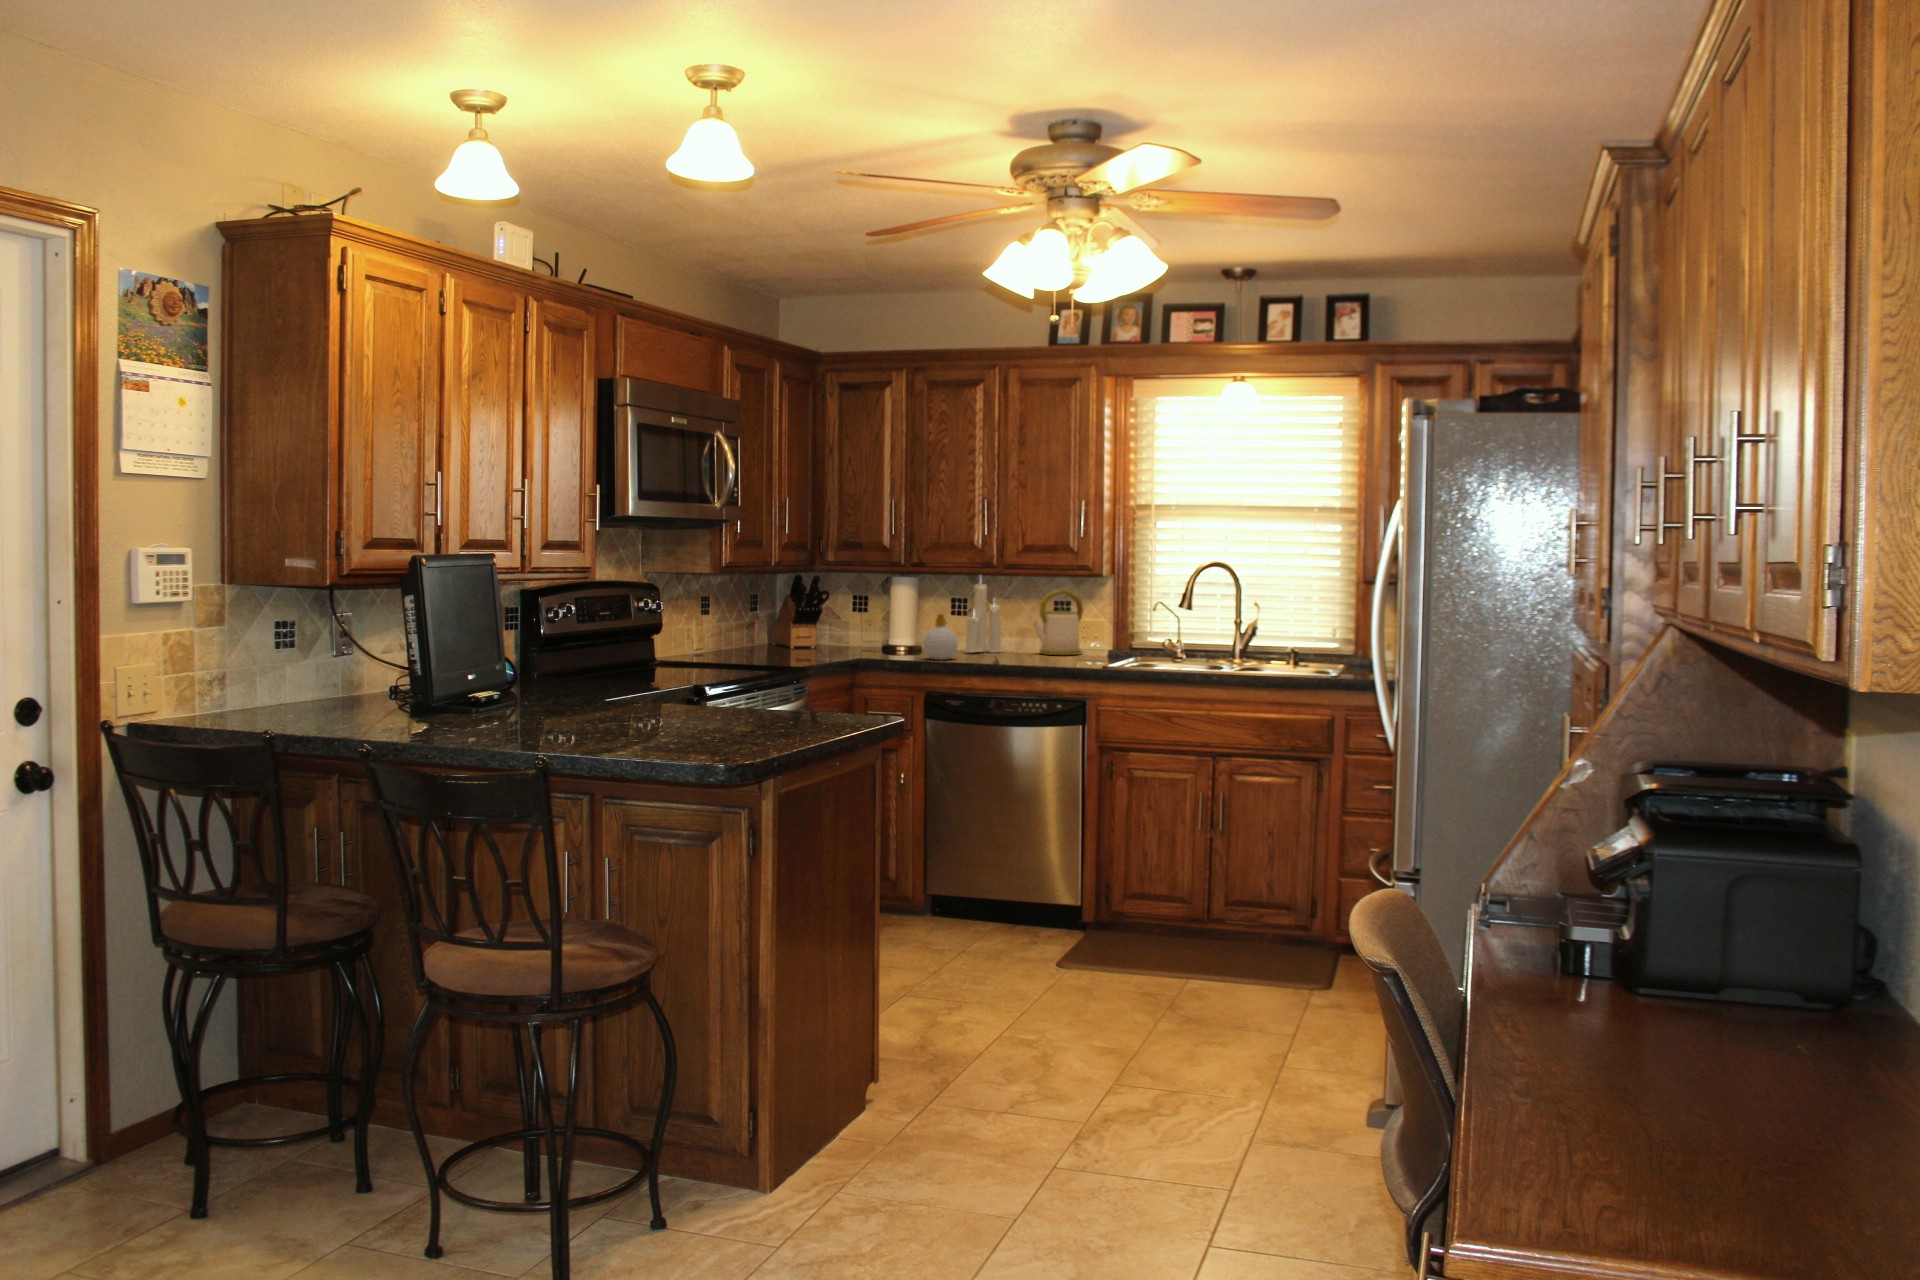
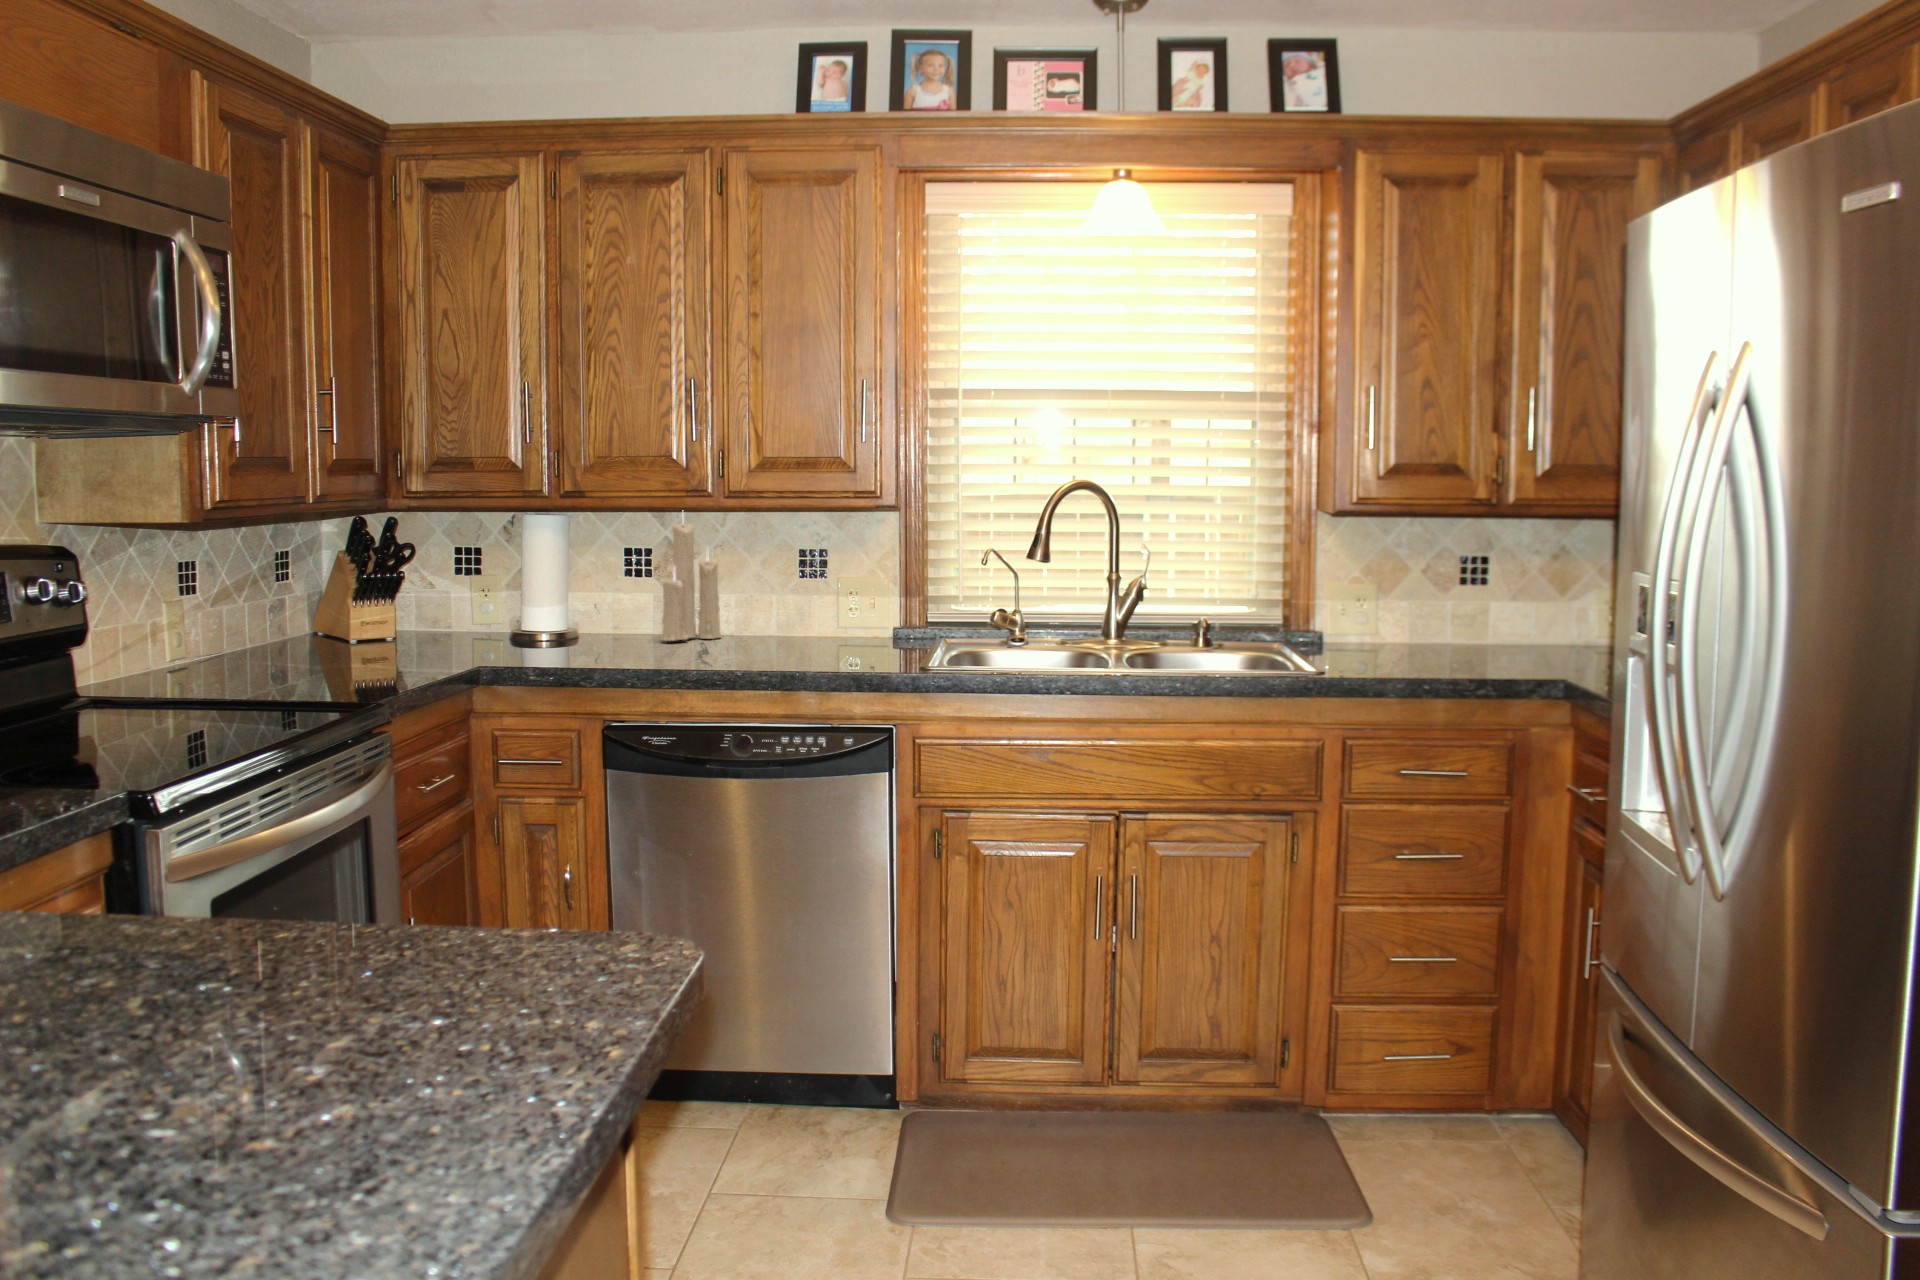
kettle: present [1032,590,1083,655] -> none [775,531,858,641]
soap bottle: present [923,614,958,660] -> none [594,579,655,659]

